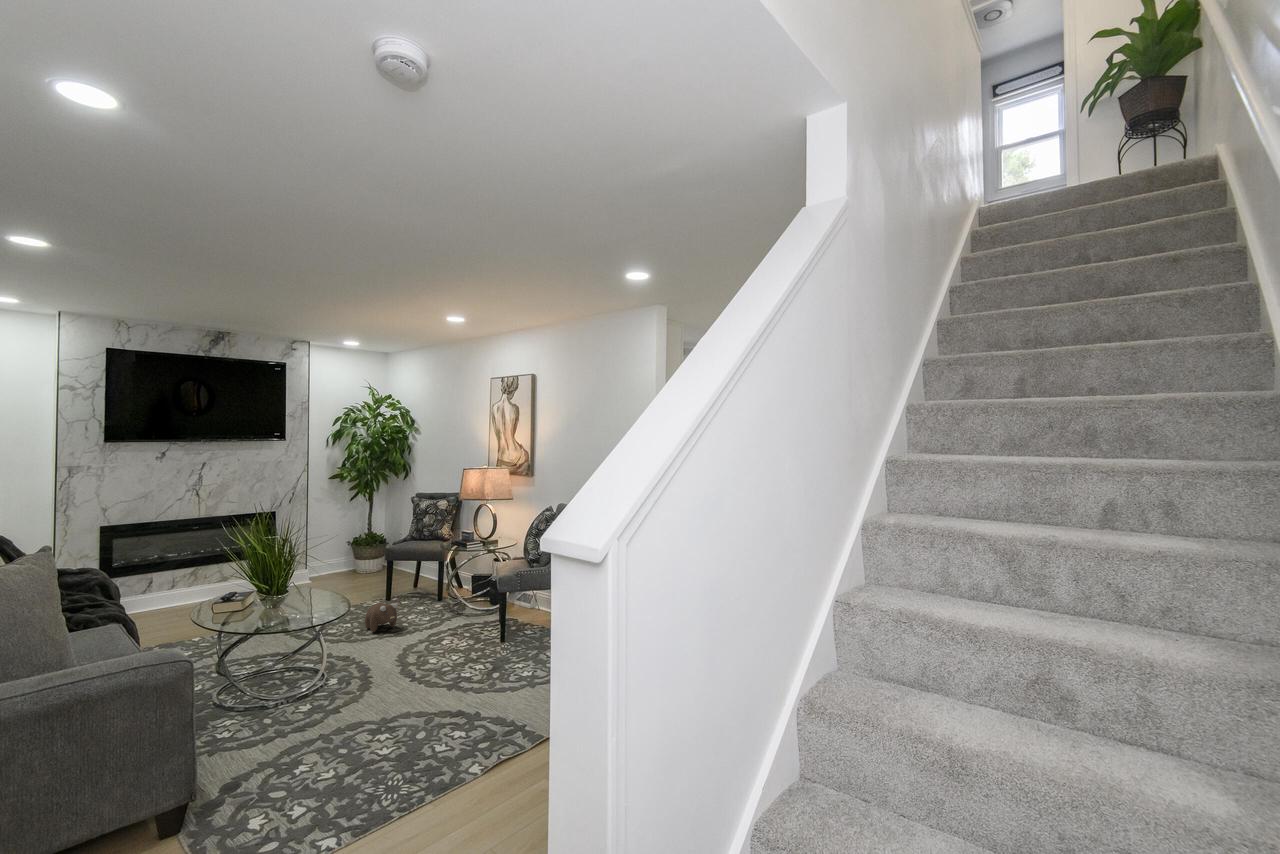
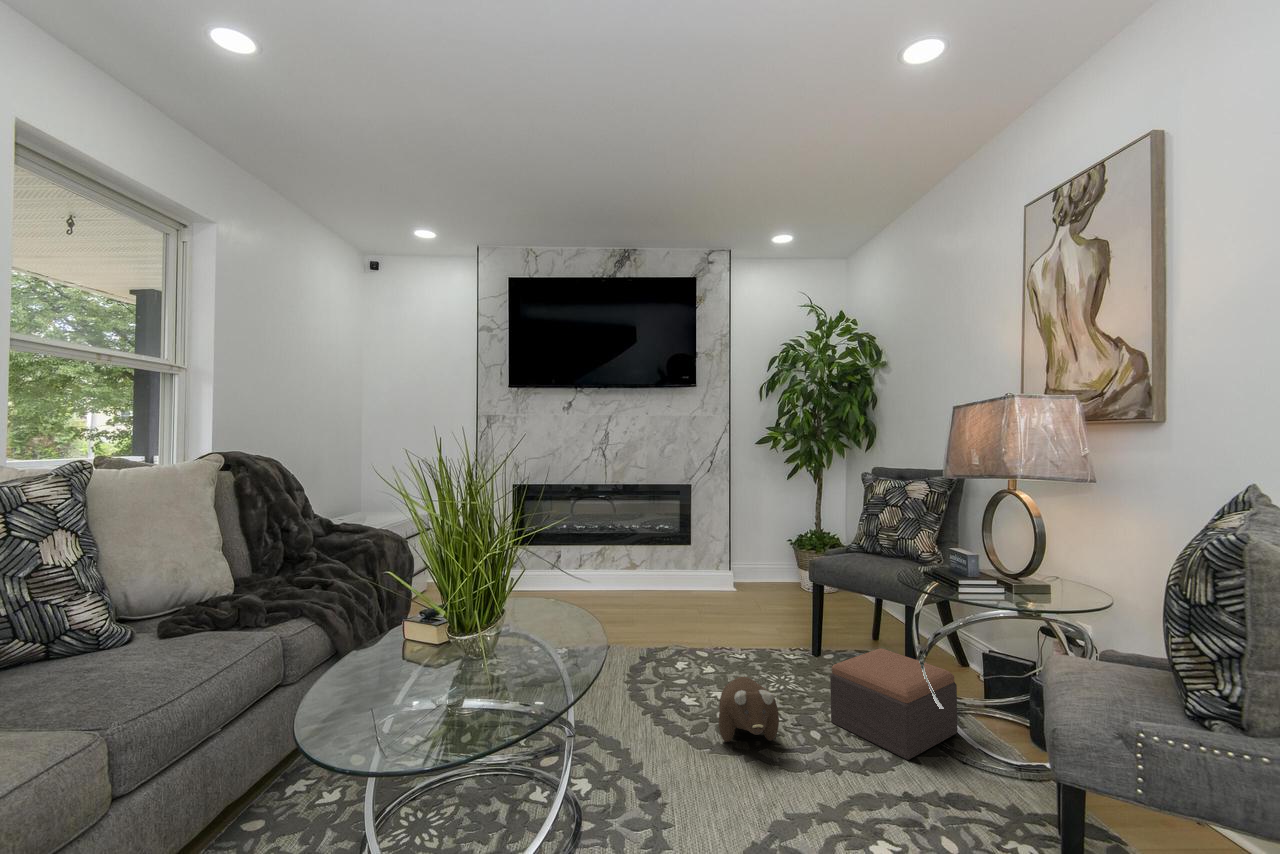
footstool: none [414,581,465,618] -> present [830,648,958,760]

